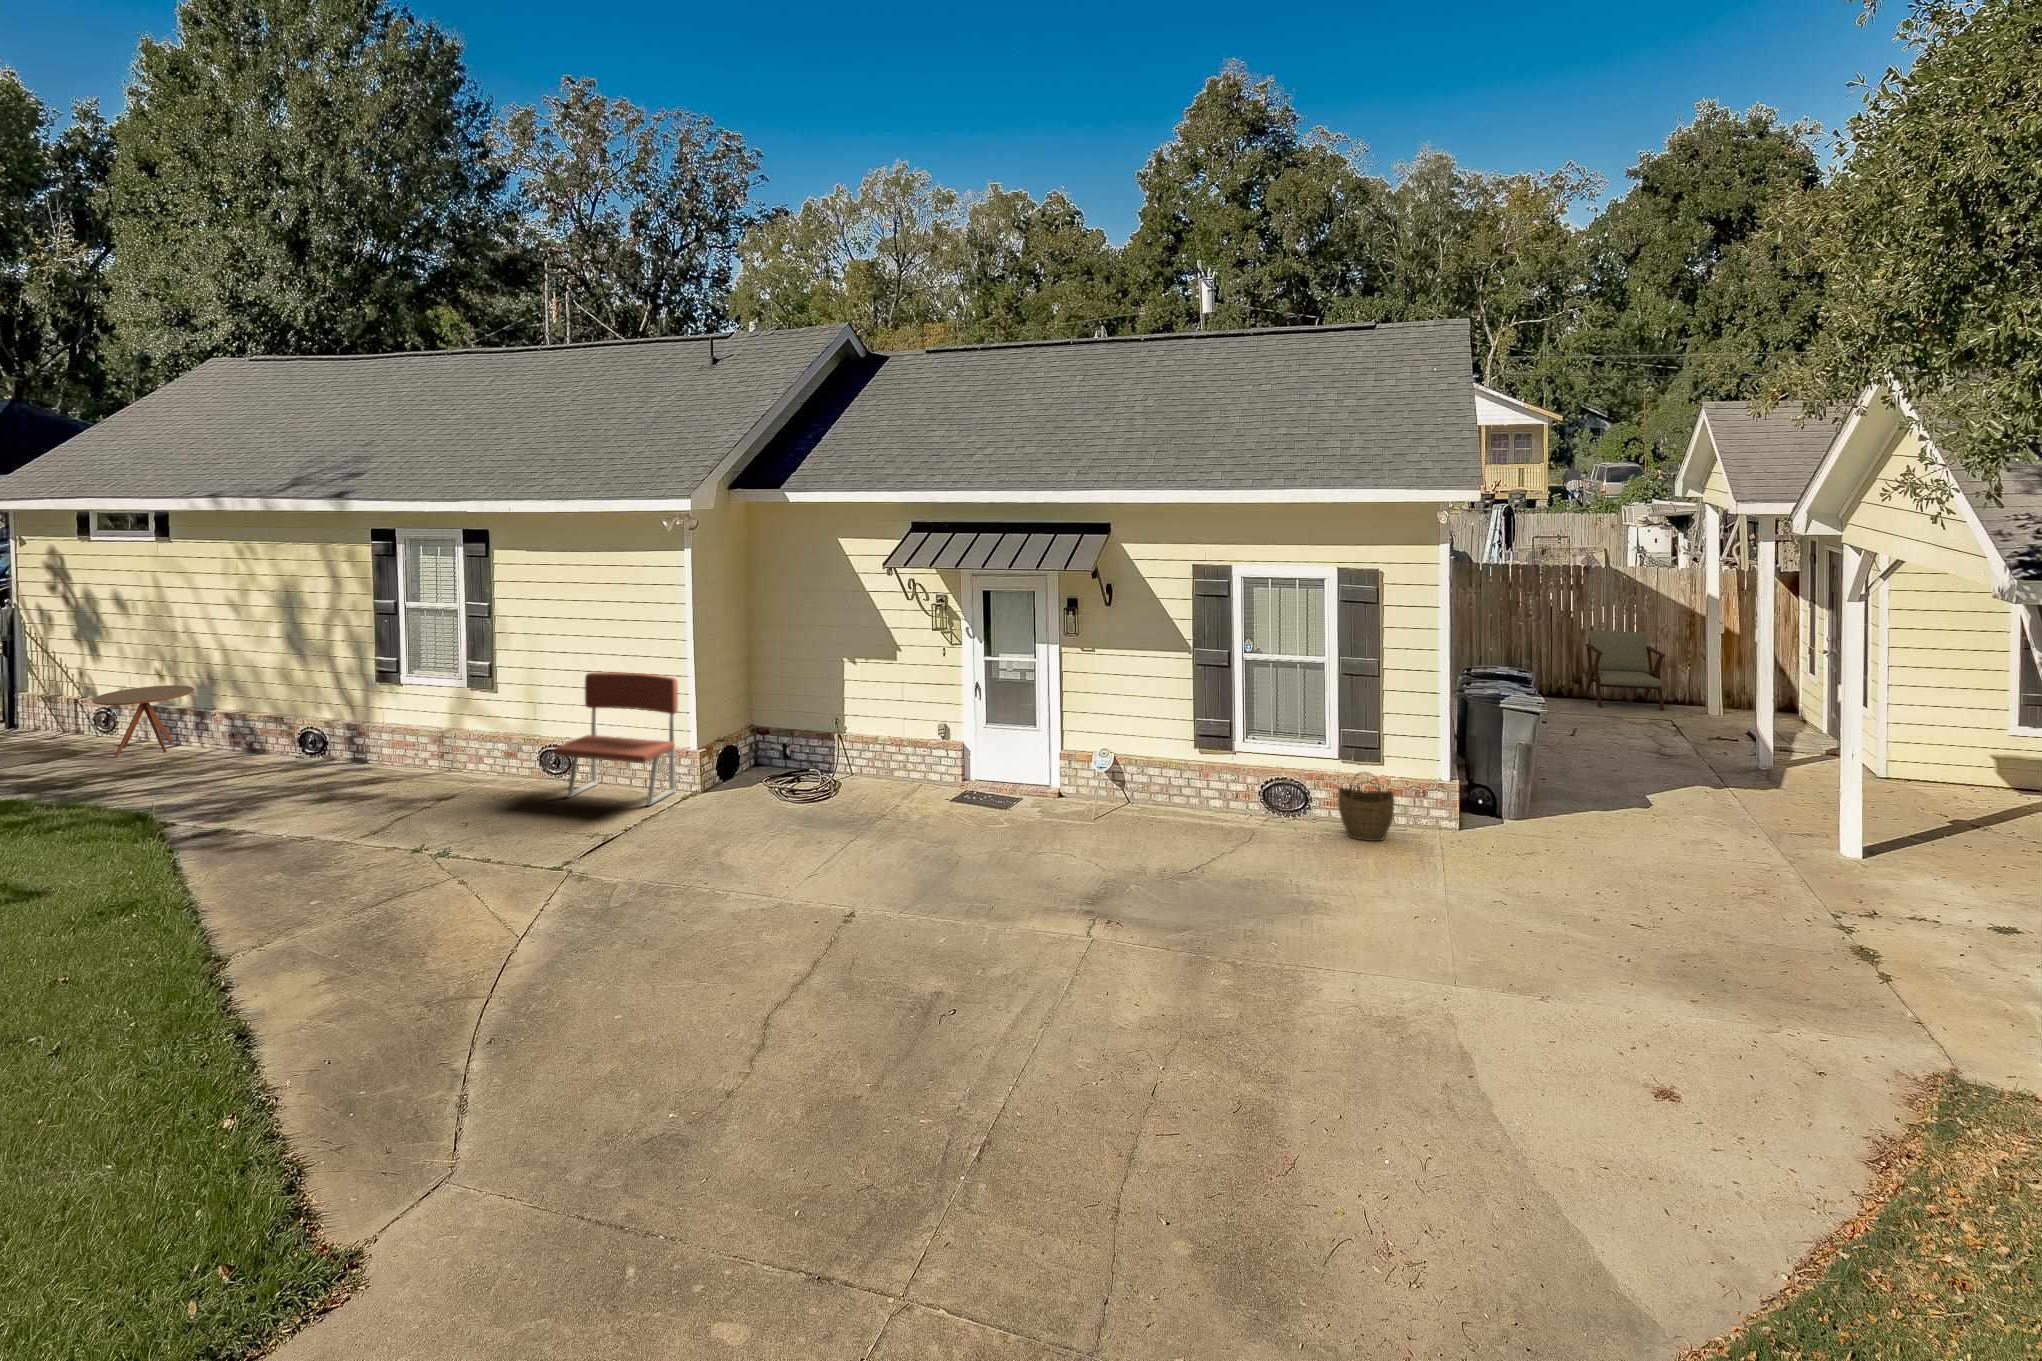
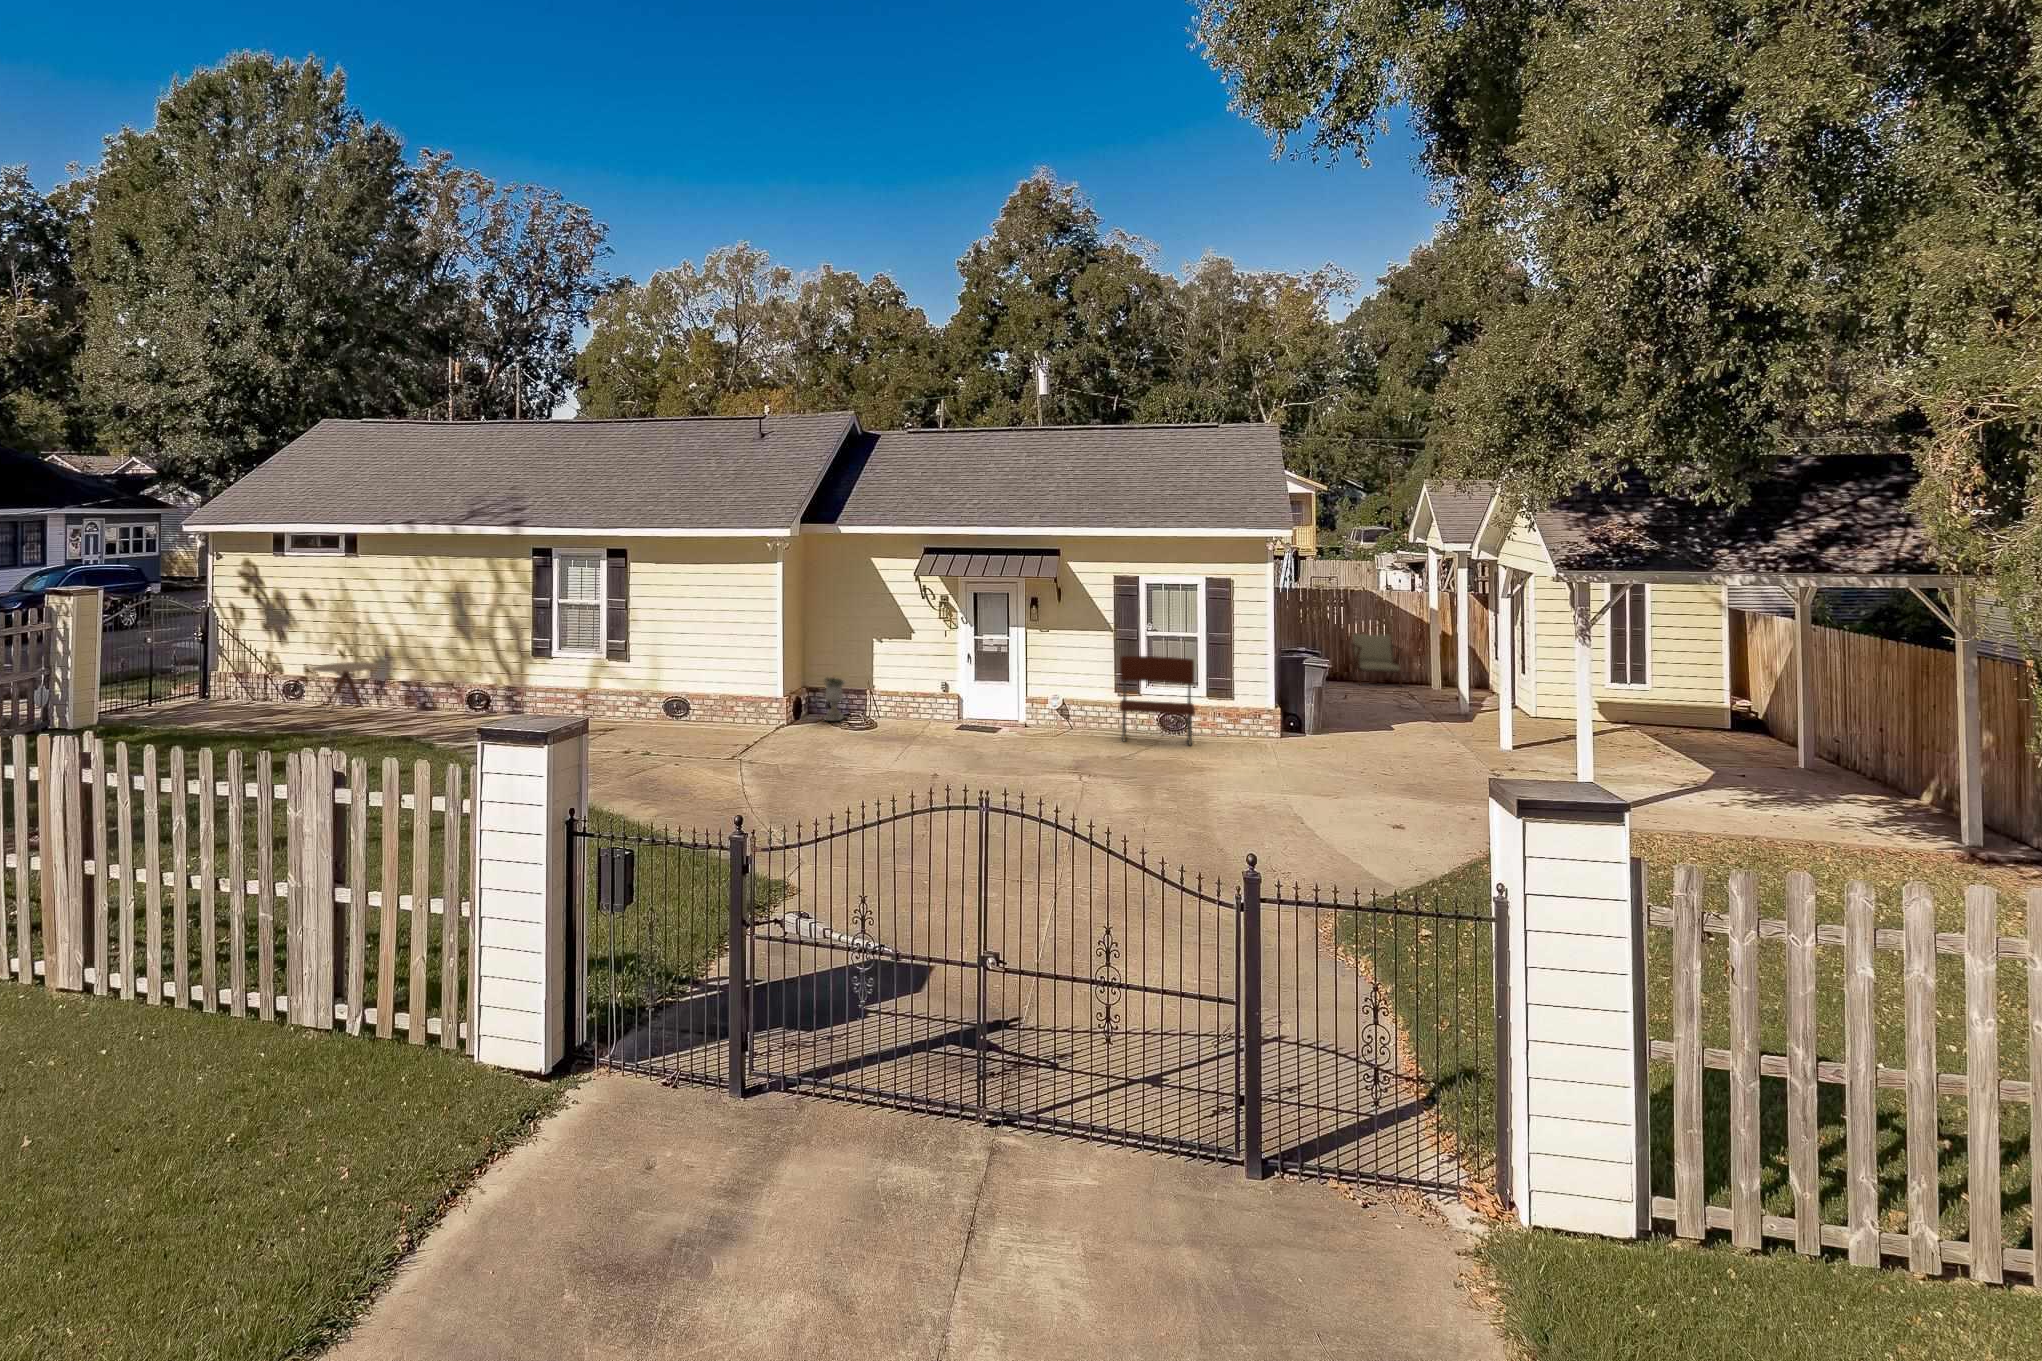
bench: present [553,672,678,806] -> present [1120,656,1195,745]
planter: none [765,712,800,781] -> present [823,677,845,721]
woven basket: present [1338,773,1394,841] -> none [1208,703,1242,744]

